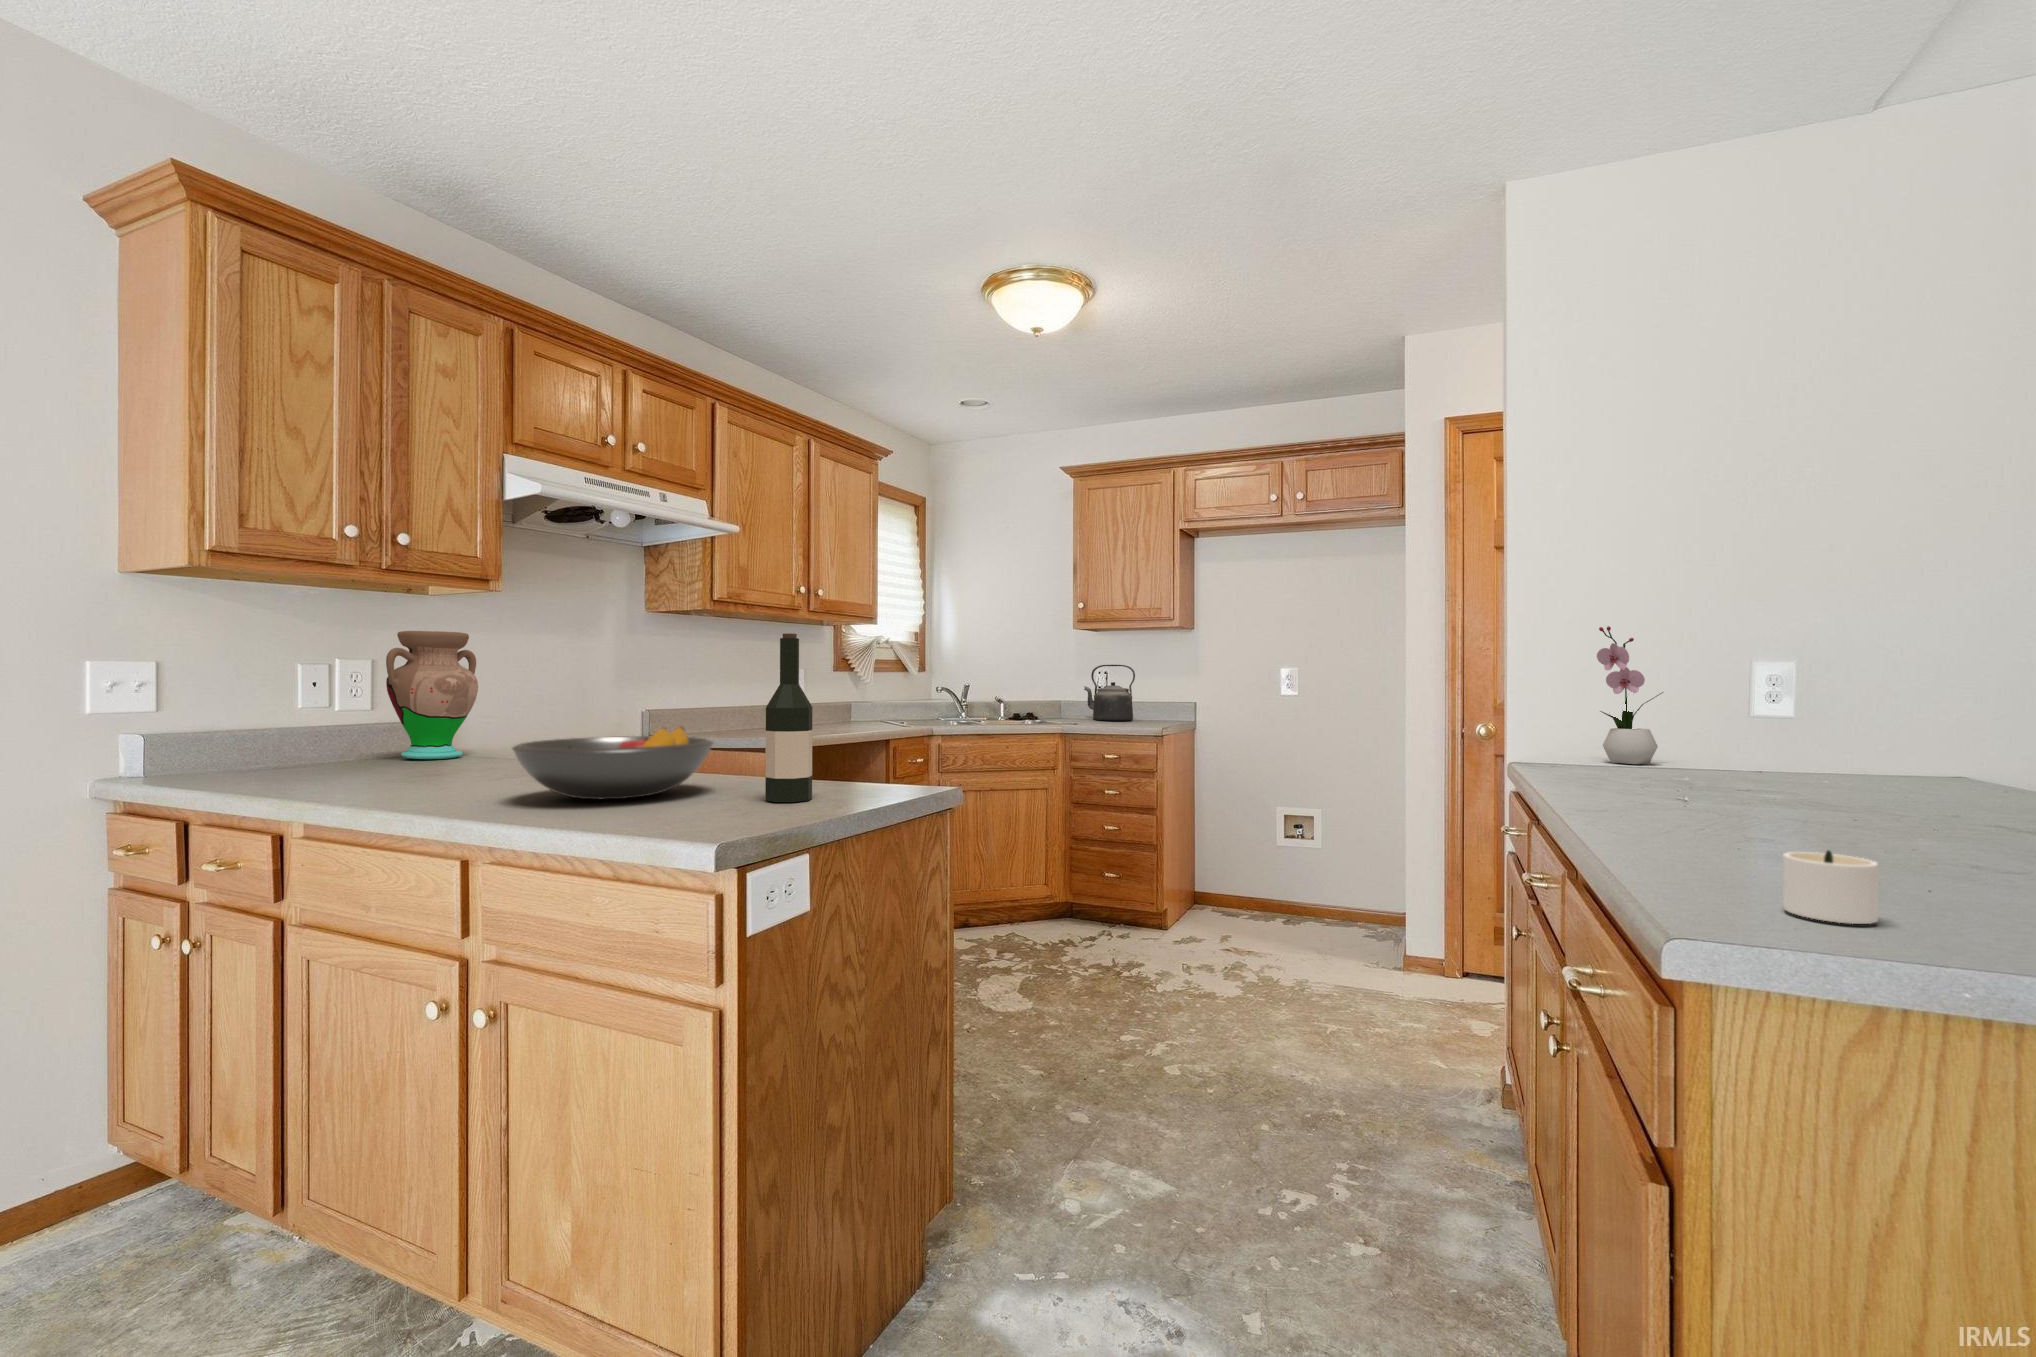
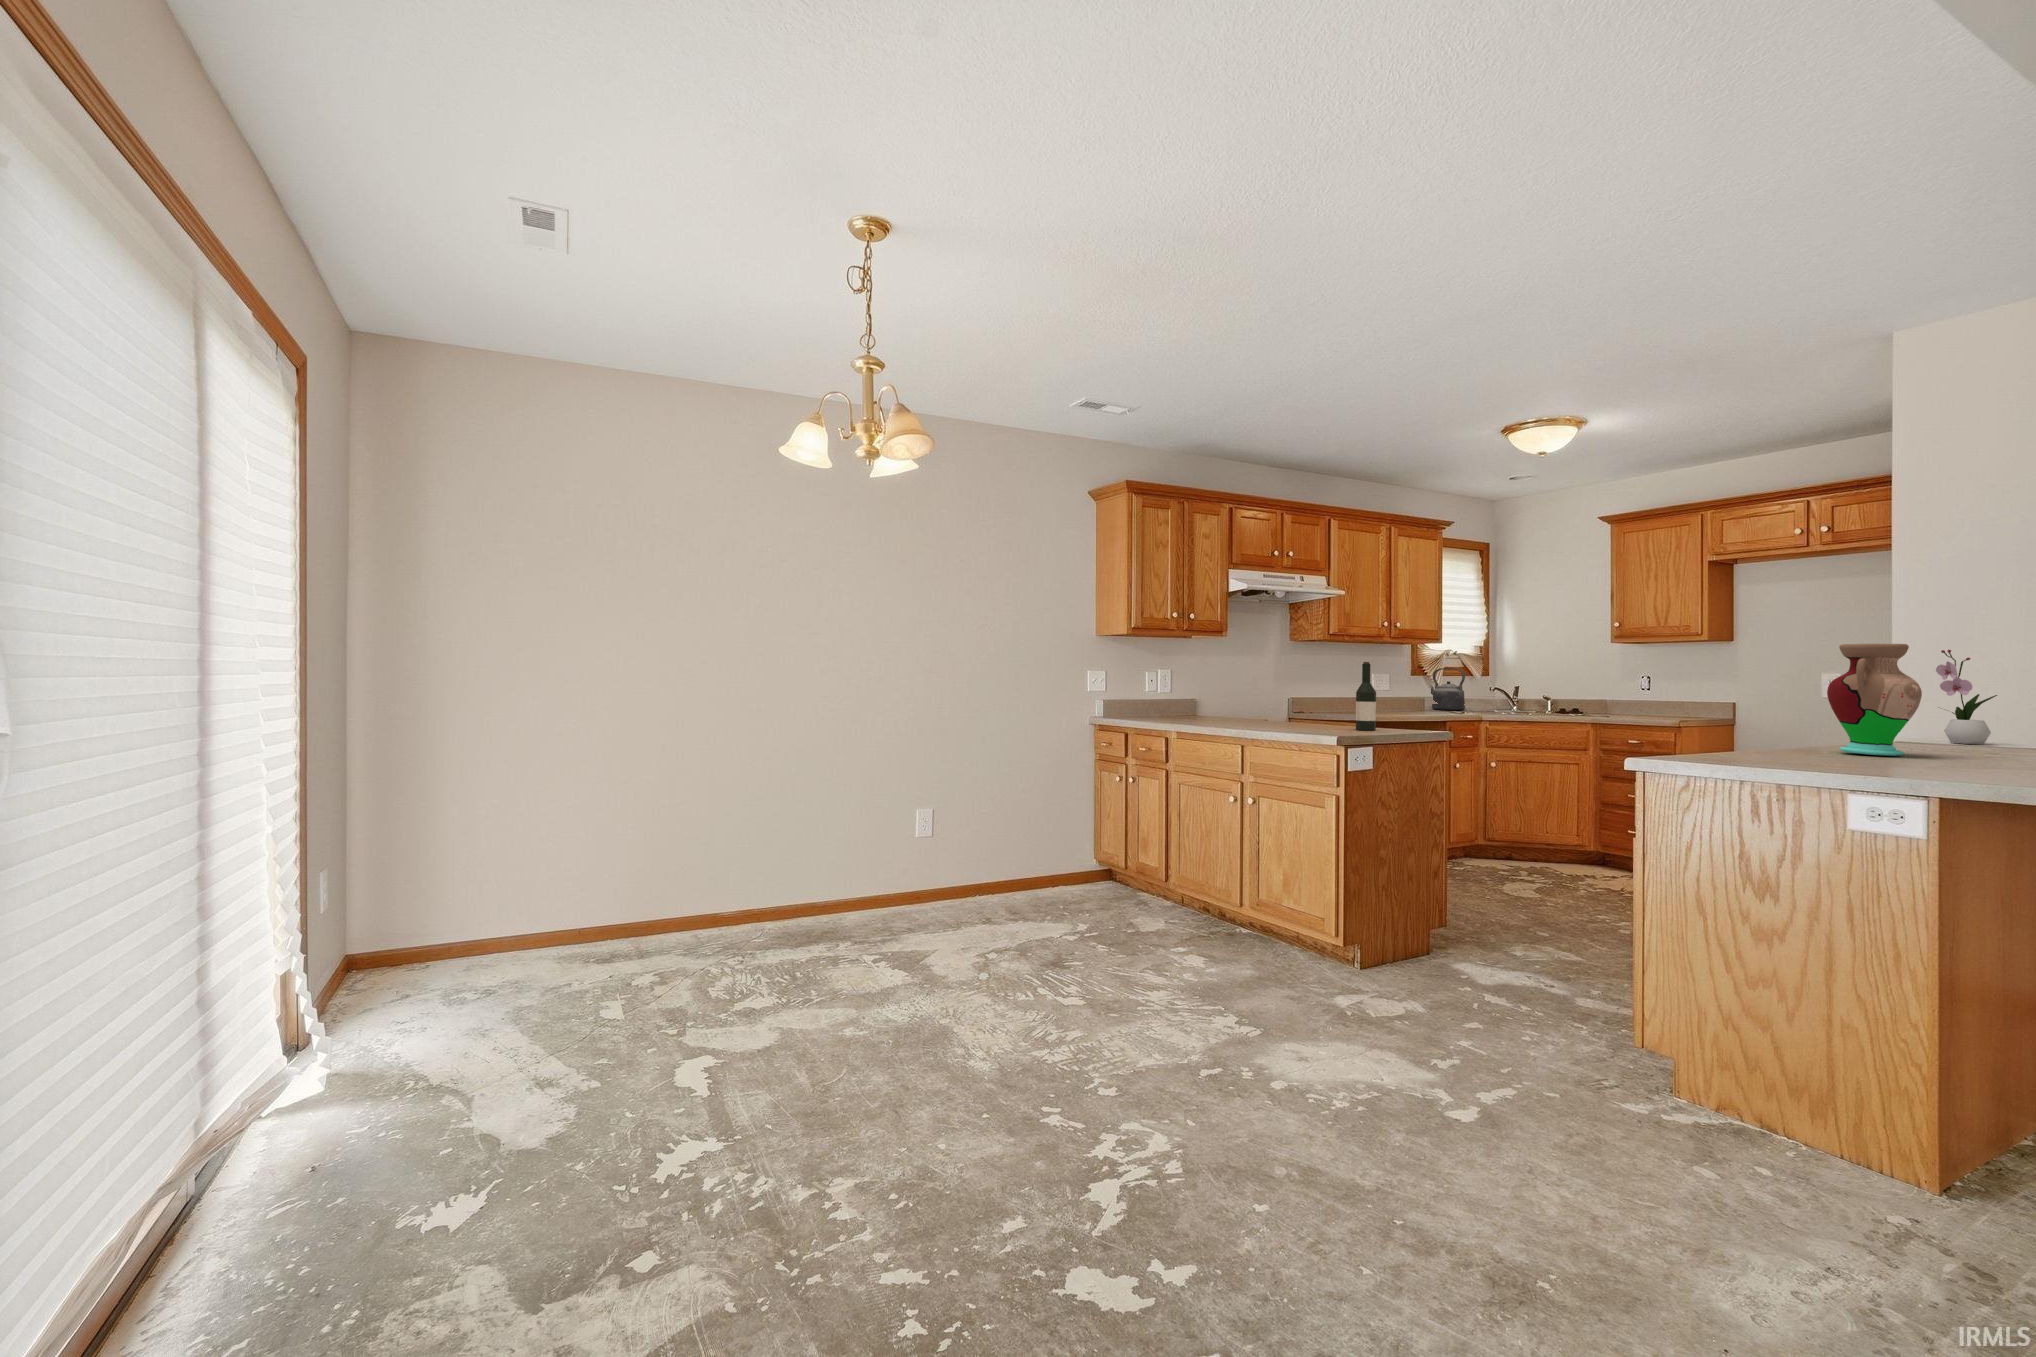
vase: present [386,631,478,759] -> present [1827,644,1922,756]
kettle: present [1084,665,1135,721] -> present [1429,668,1465,710]
fruit bowl: present [512,726,713,799] -> none [1257,700,1334,727]
candle: present [1783,850,1878,924] -> none [1686,738,1714,761]

